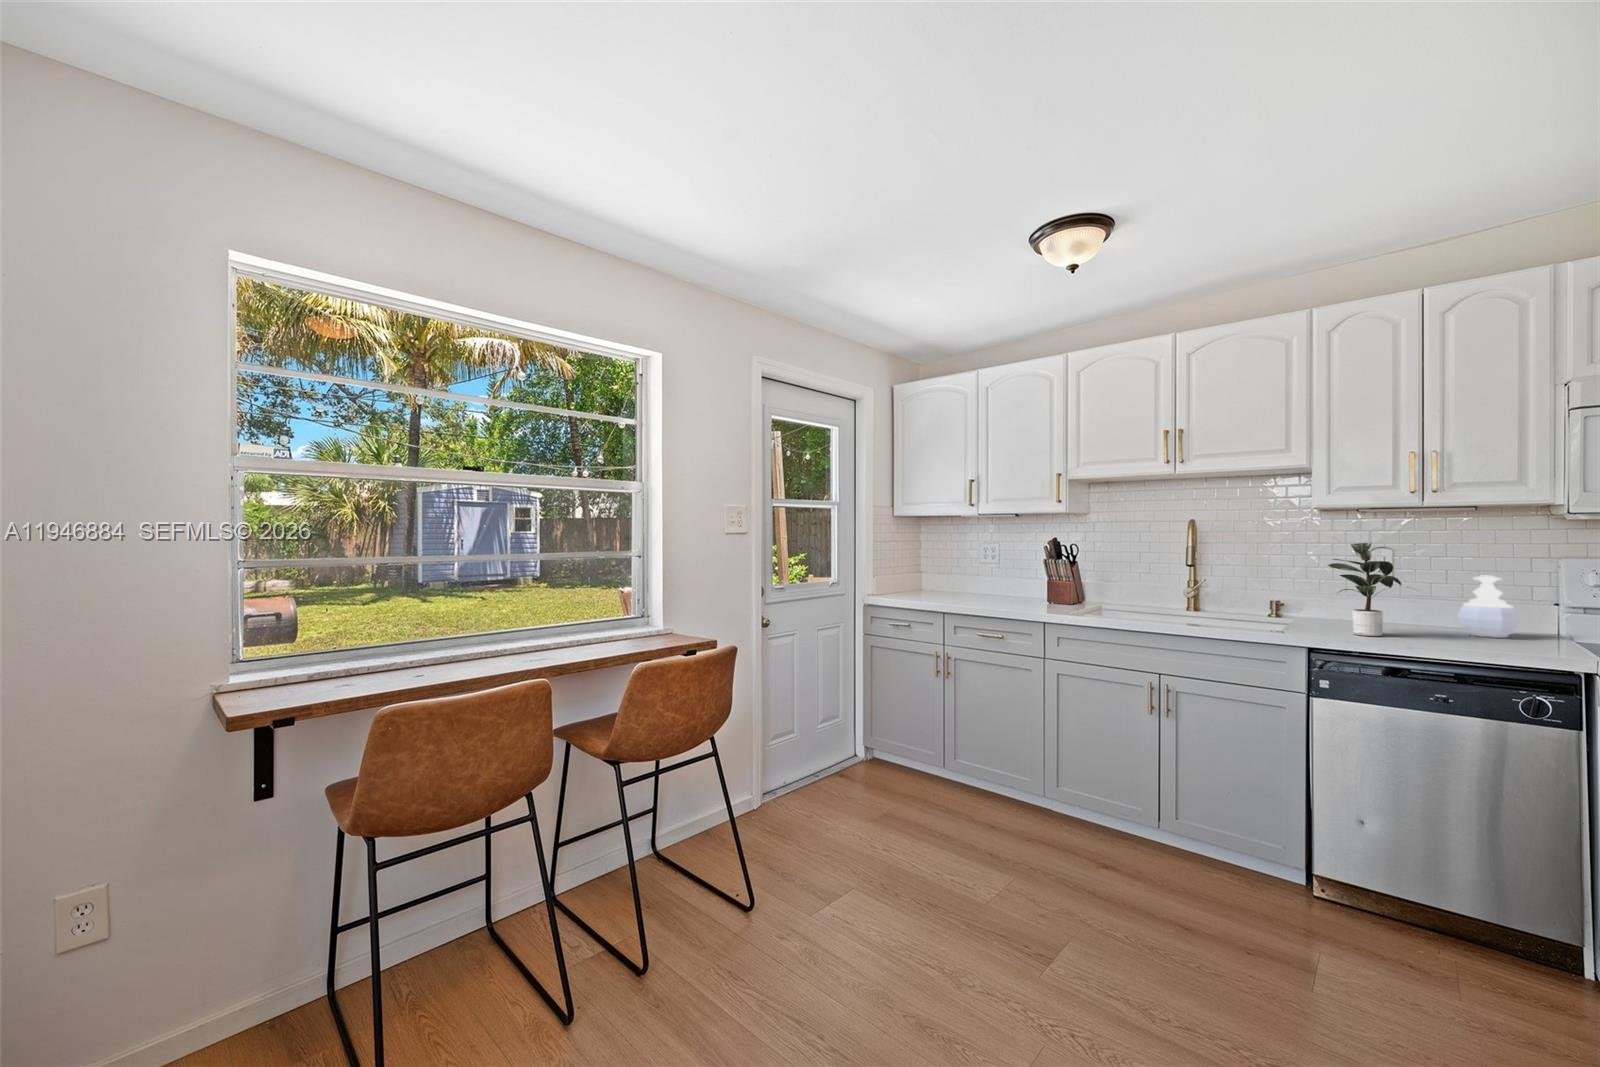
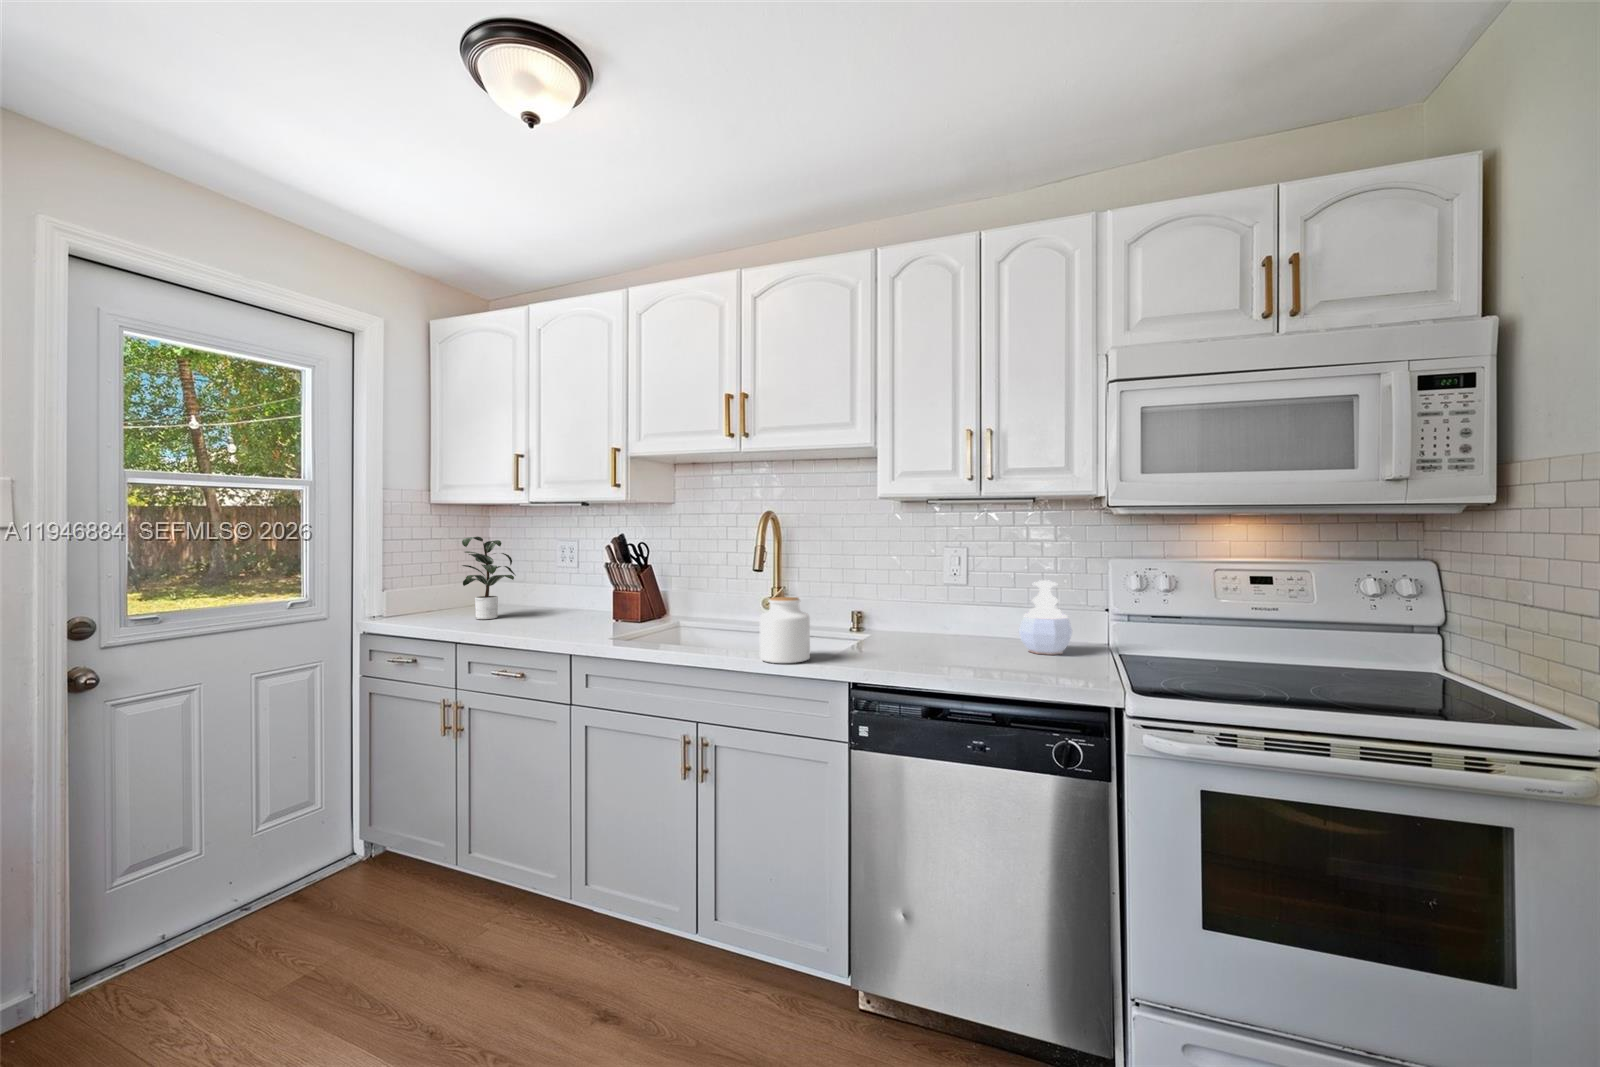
potted plant: present [1328,542,1401,636] -> present [462,536,515,619]
jar: none [1217,584,1262,632] -> present [760,597,810,663]

